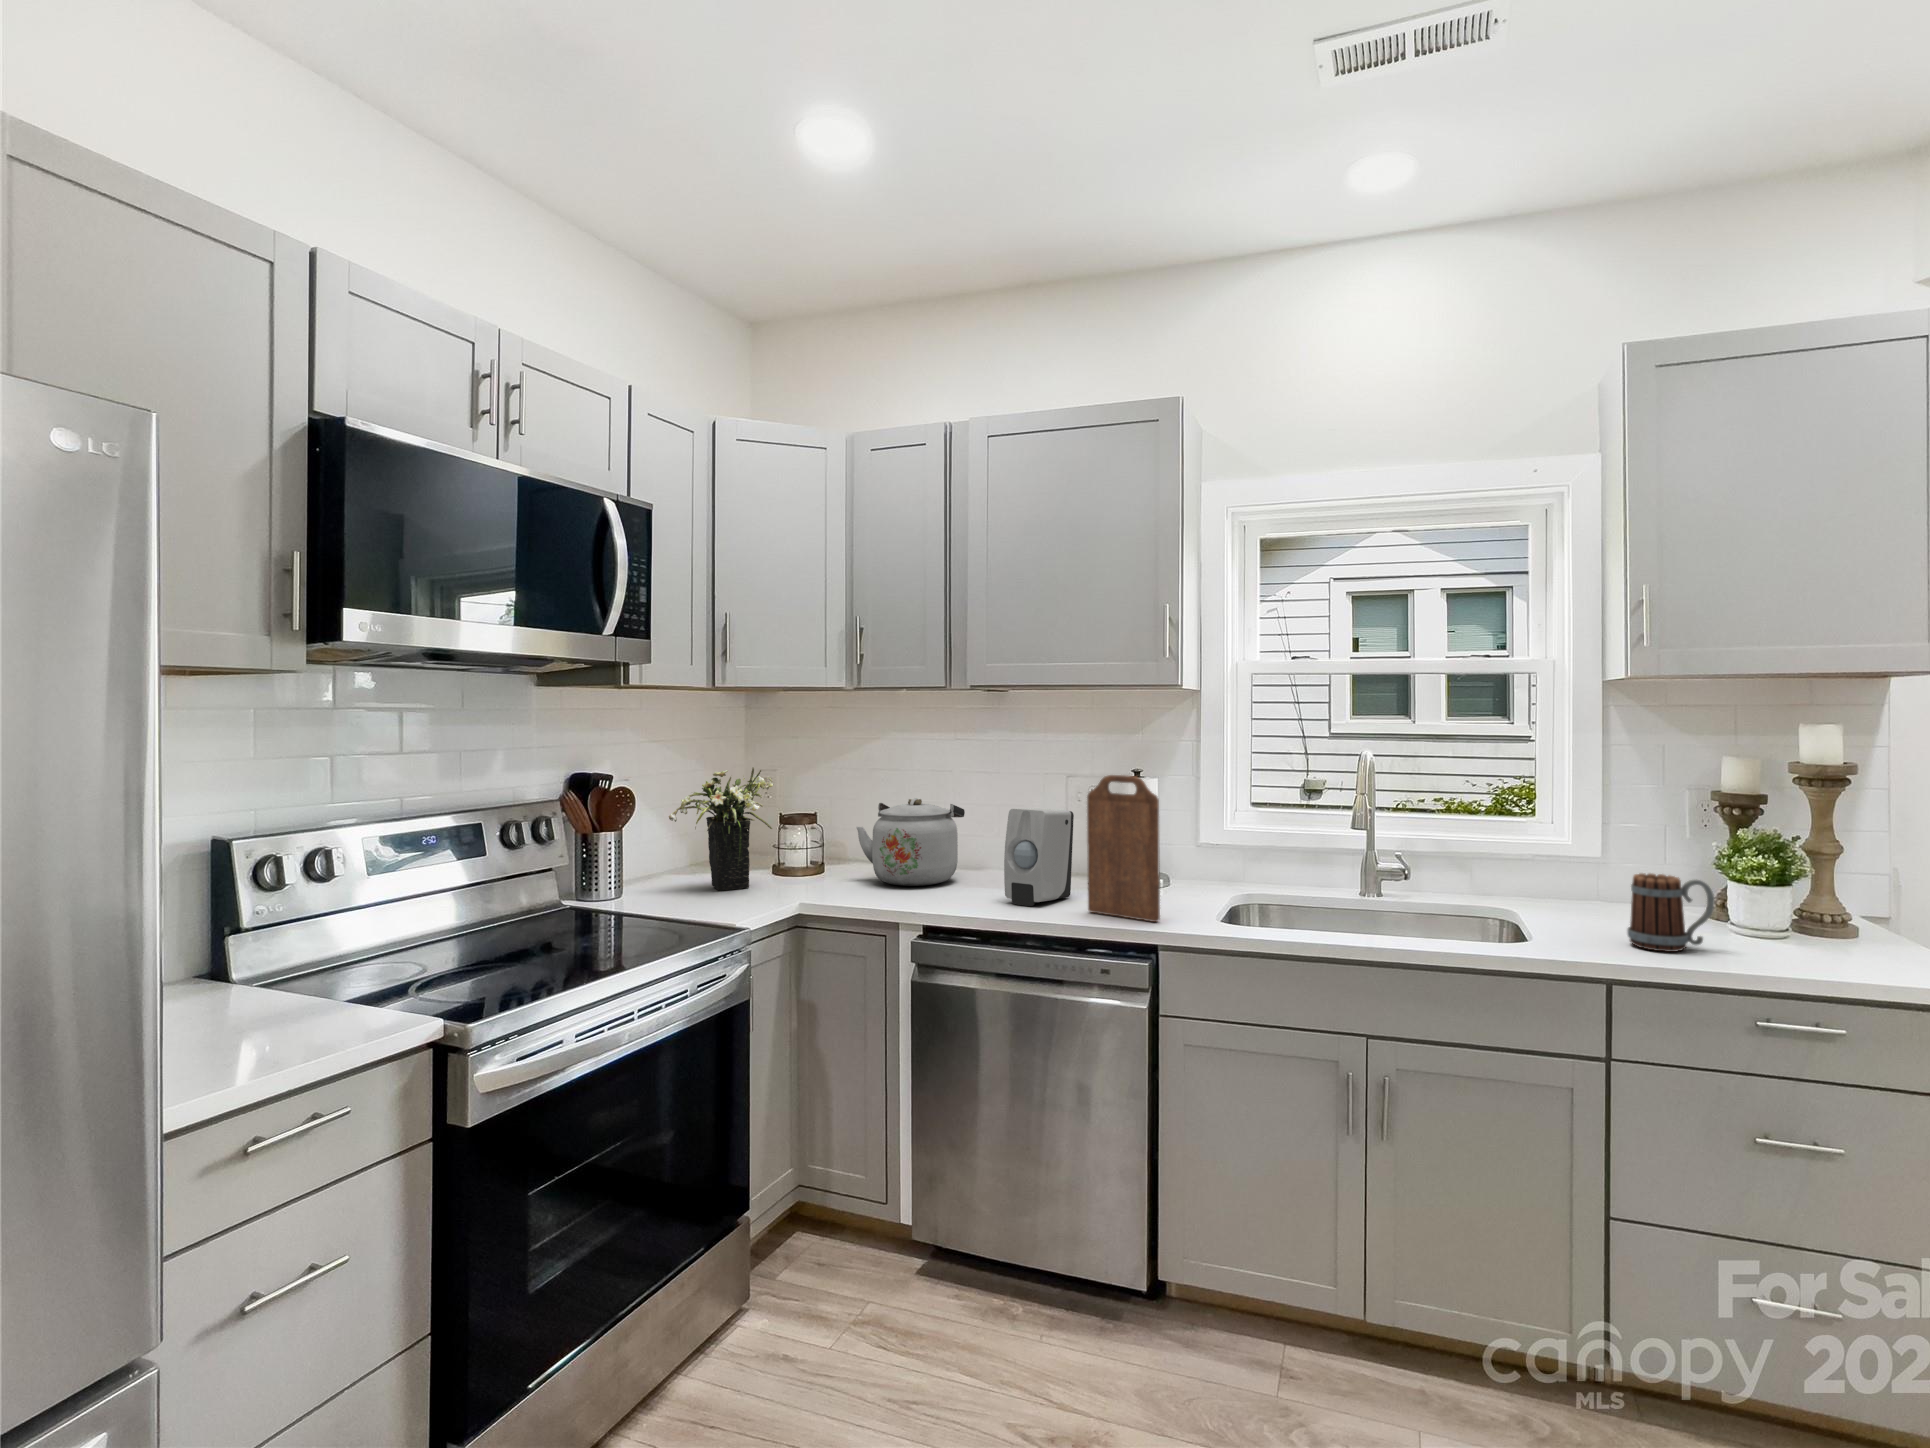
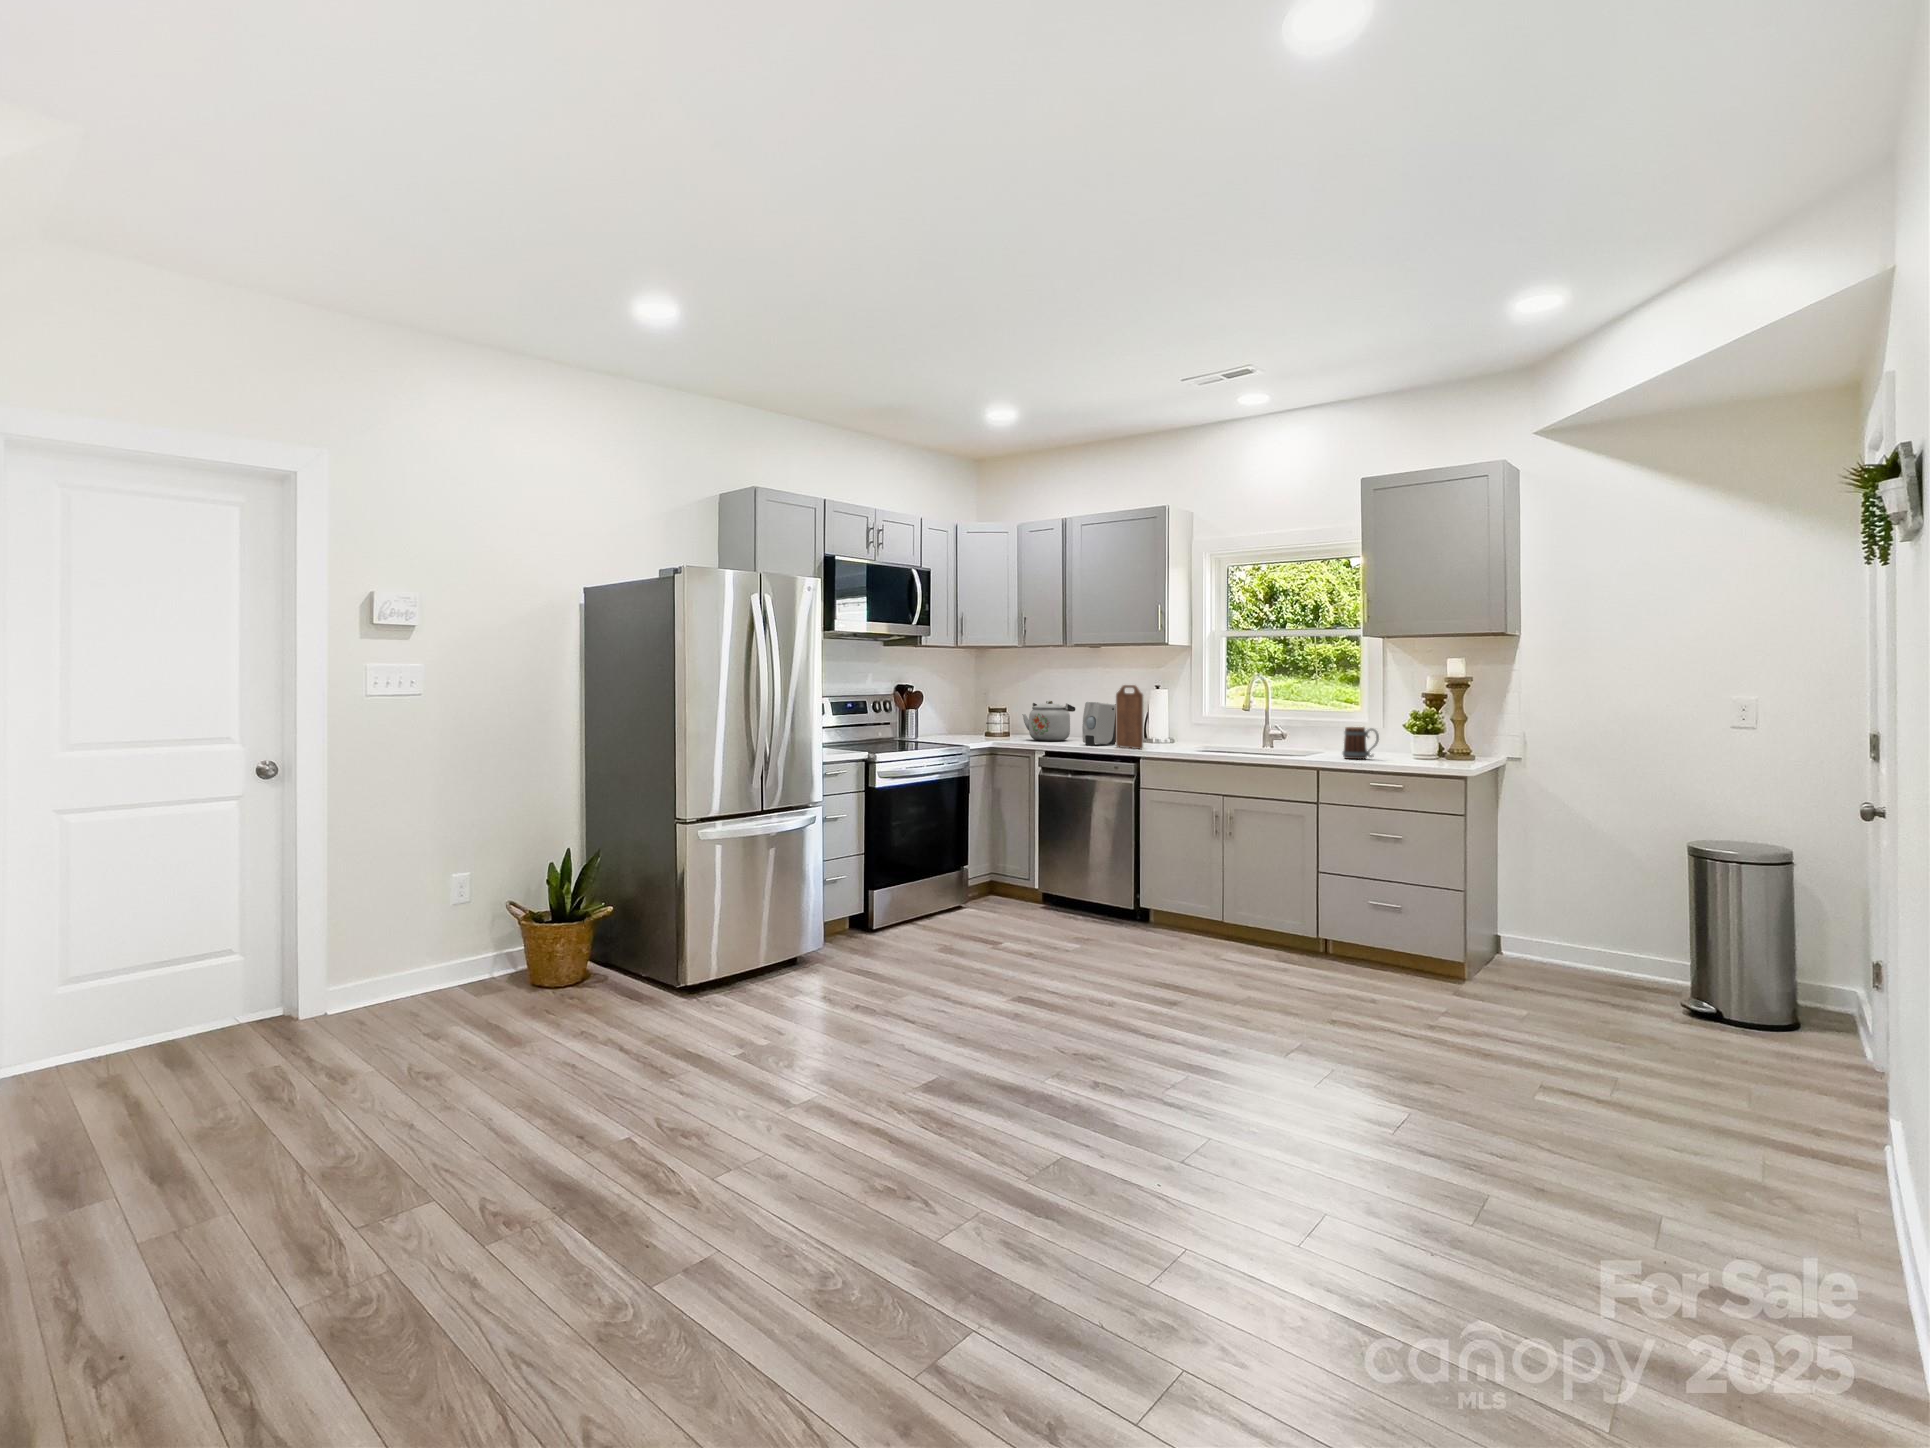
flower arrangement: present [669,768,773,891] -> none [938,685,984,740]

